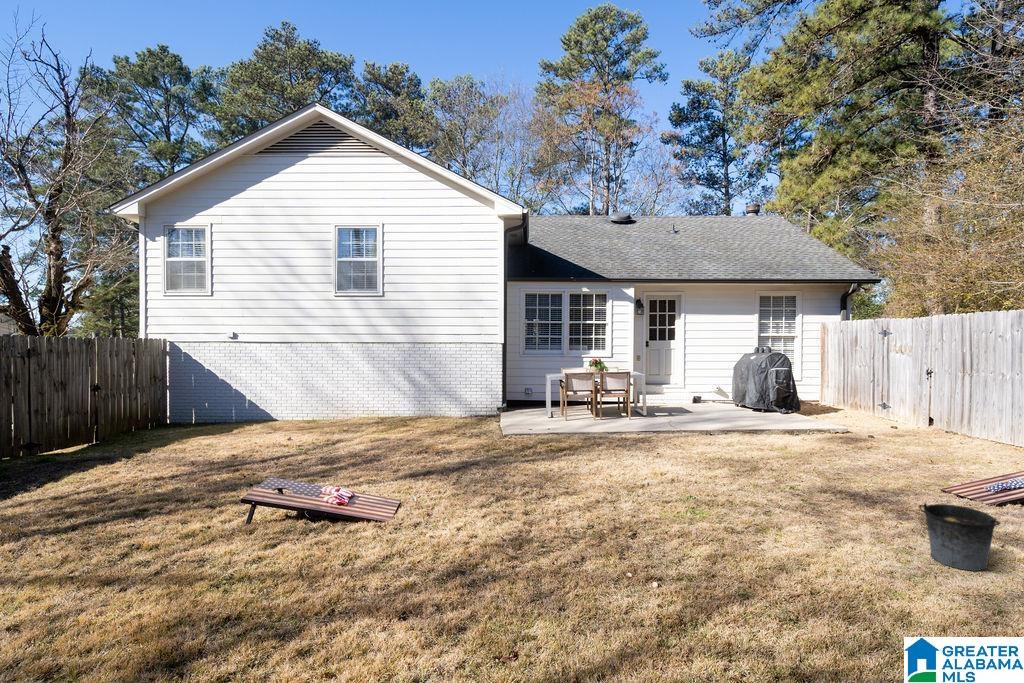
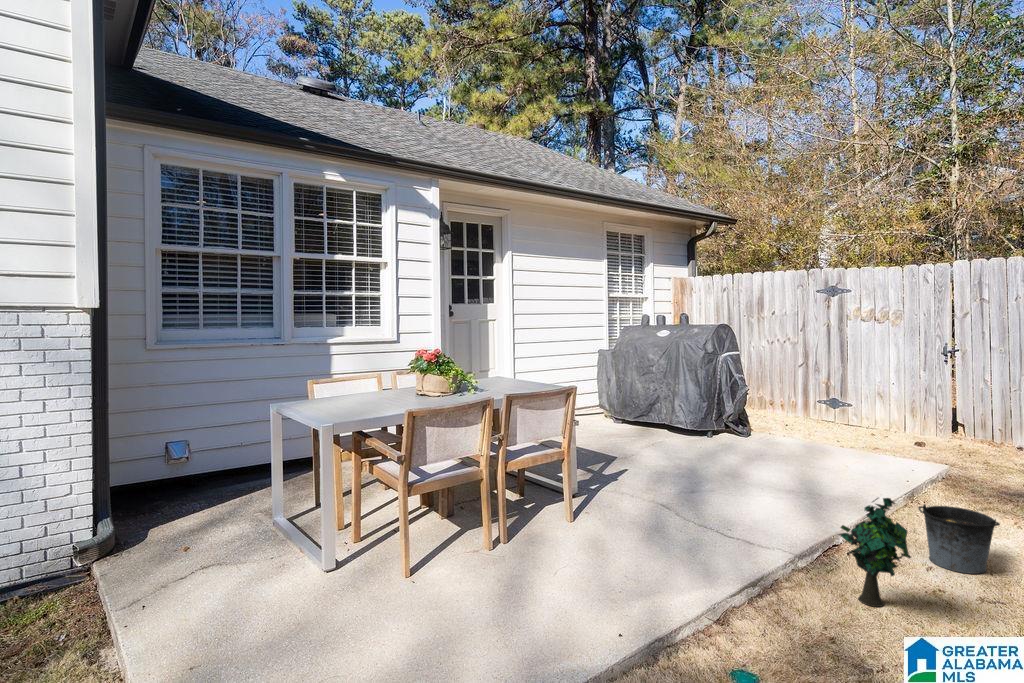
decorative plant: none [838,501,912,606] -> present [838,498,911,607]

